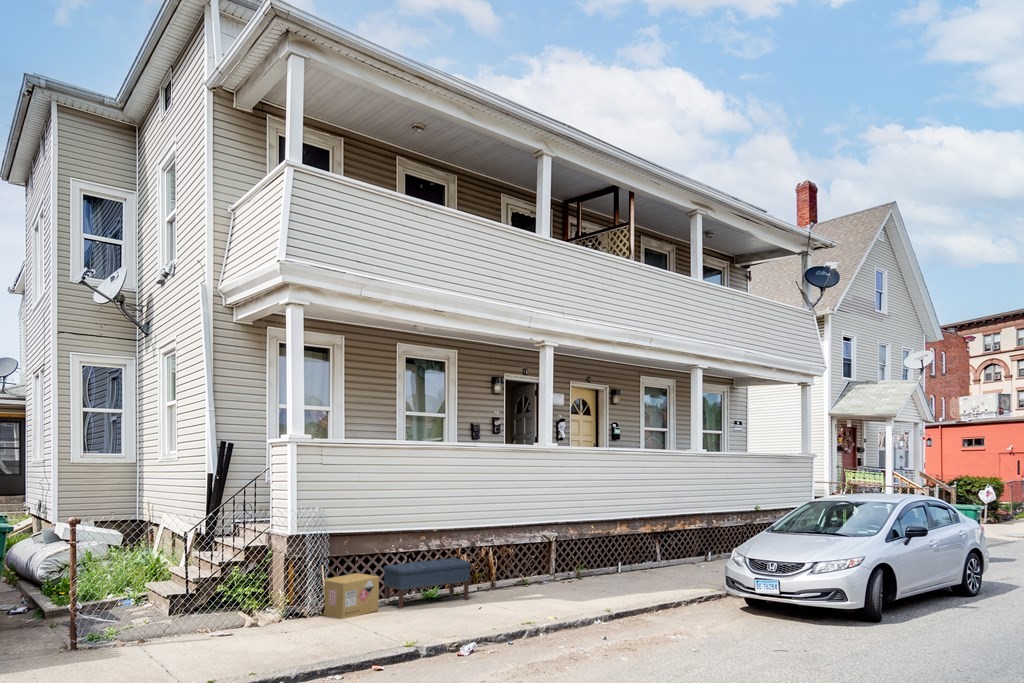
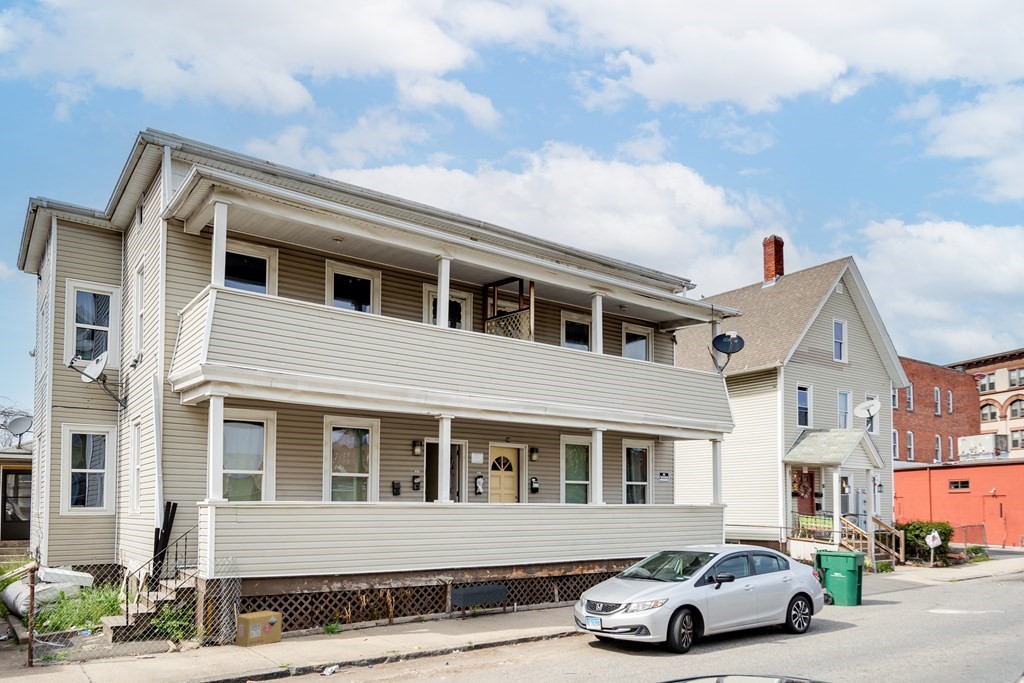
bench: present [384,558,470,609] -> present [450,584,507,620]

